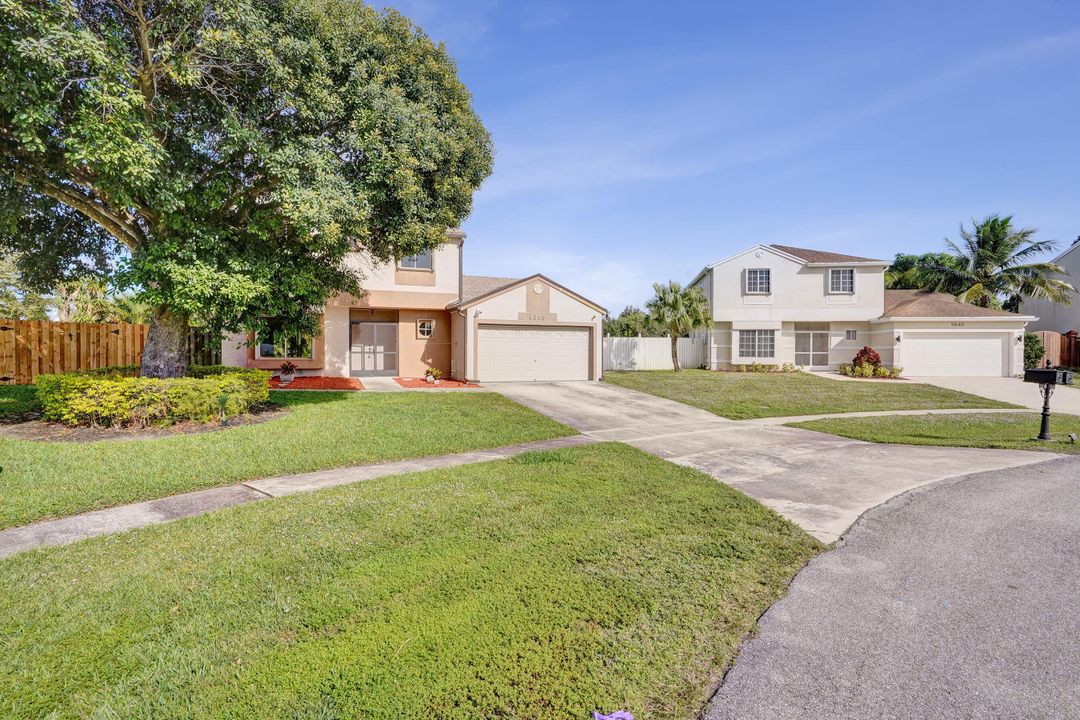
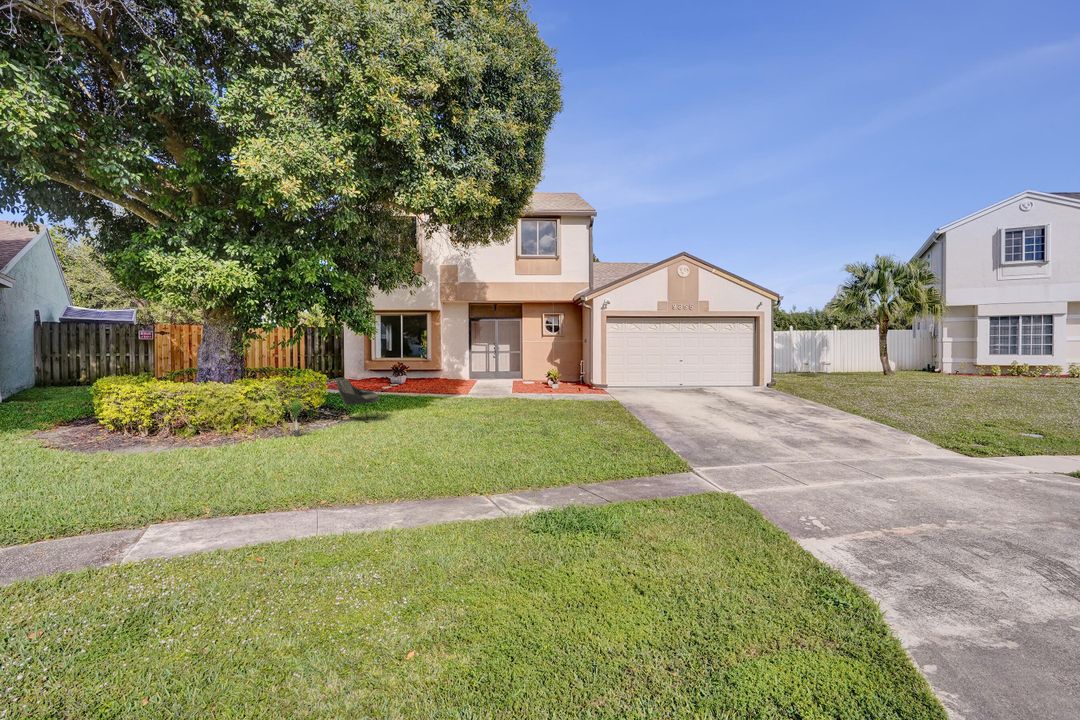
lounge chair: none [252,373,293,414] -> present [336,378,380,422]

